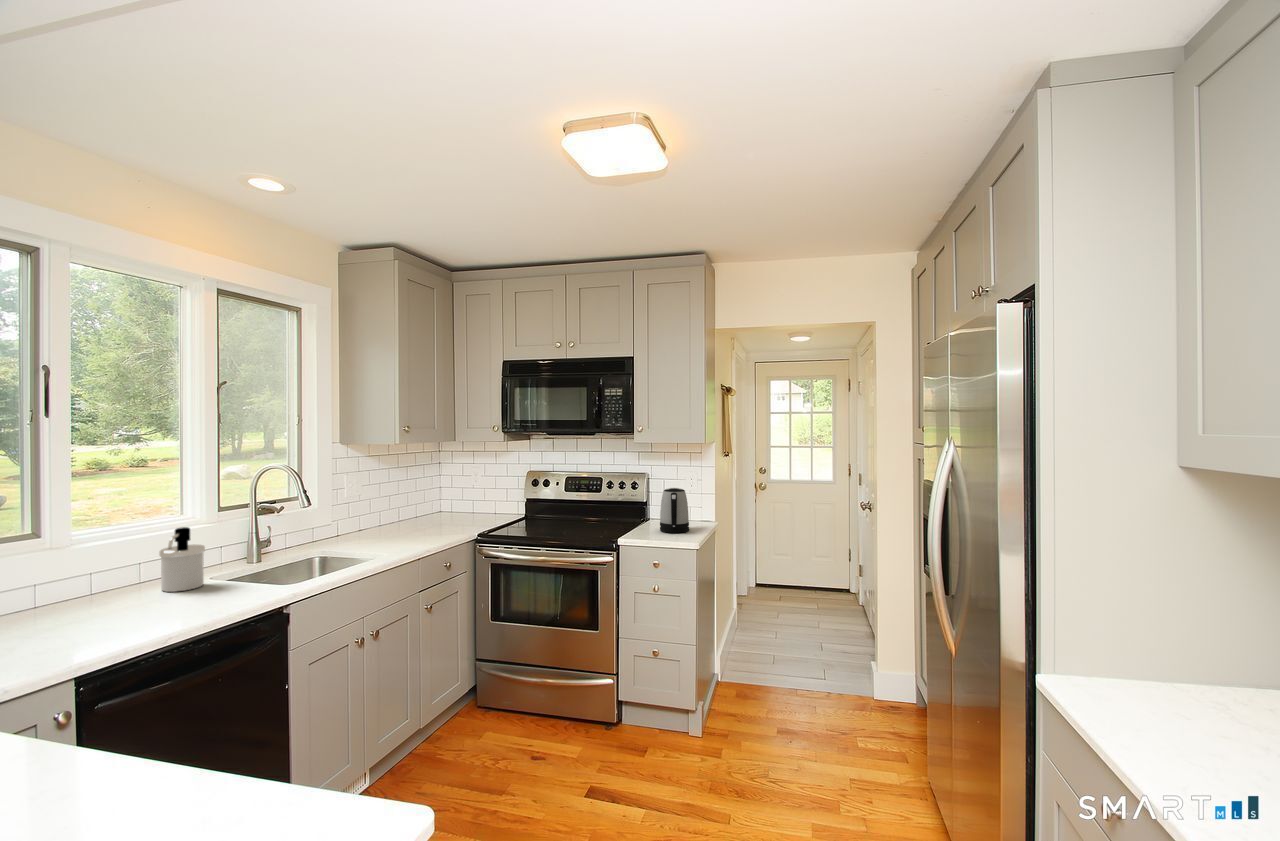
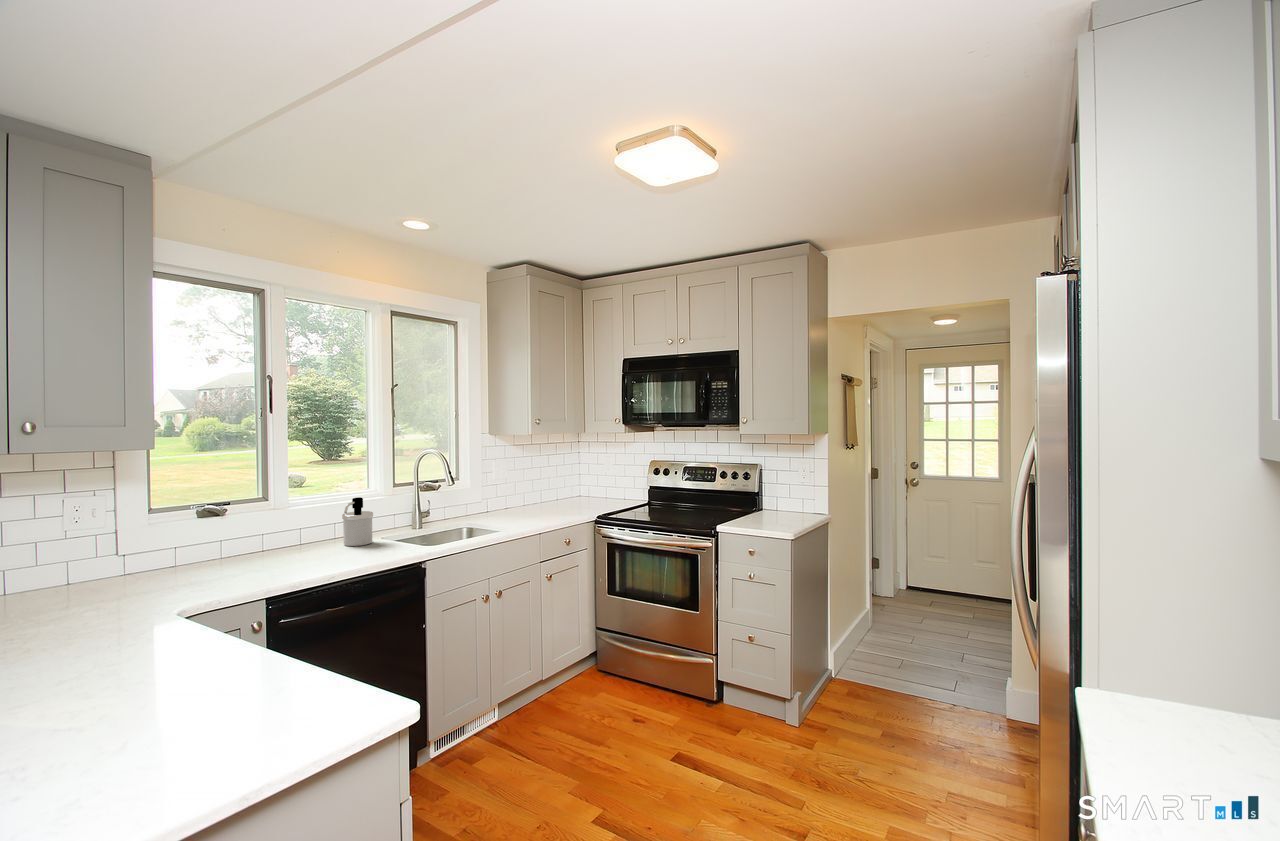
kettle: present [660,488,689,533] -> none [766,479,795,523]

